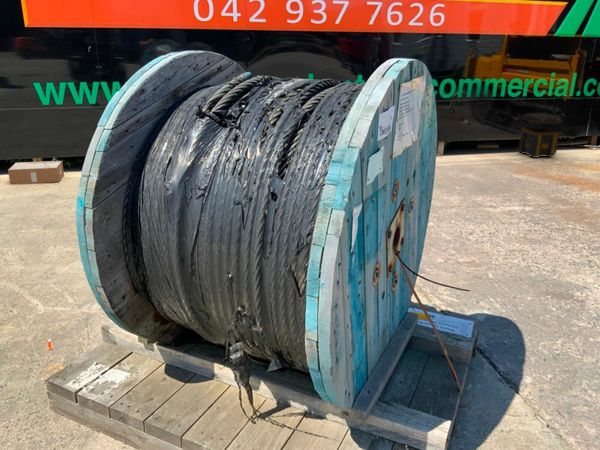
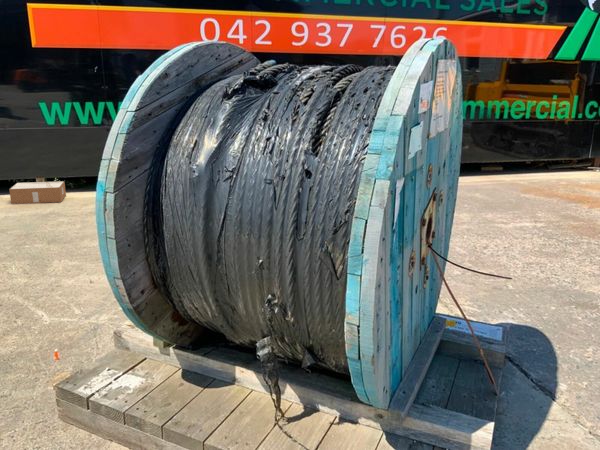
toolbox: present [519,113,562,158] -> none [522,136,566,180]

